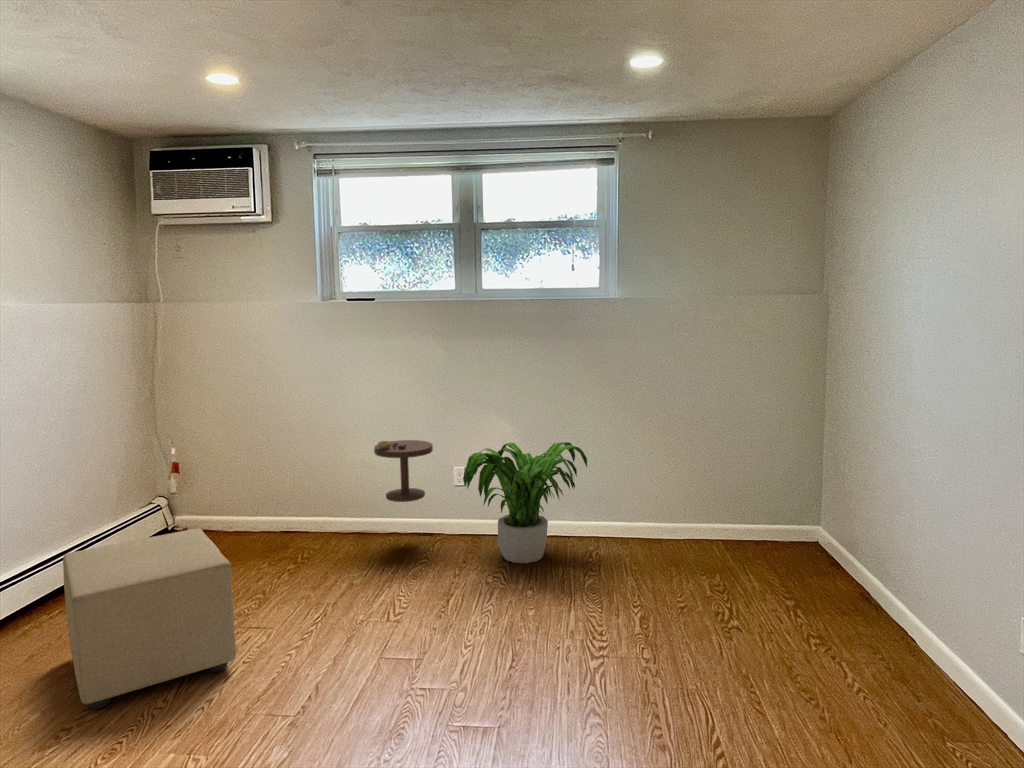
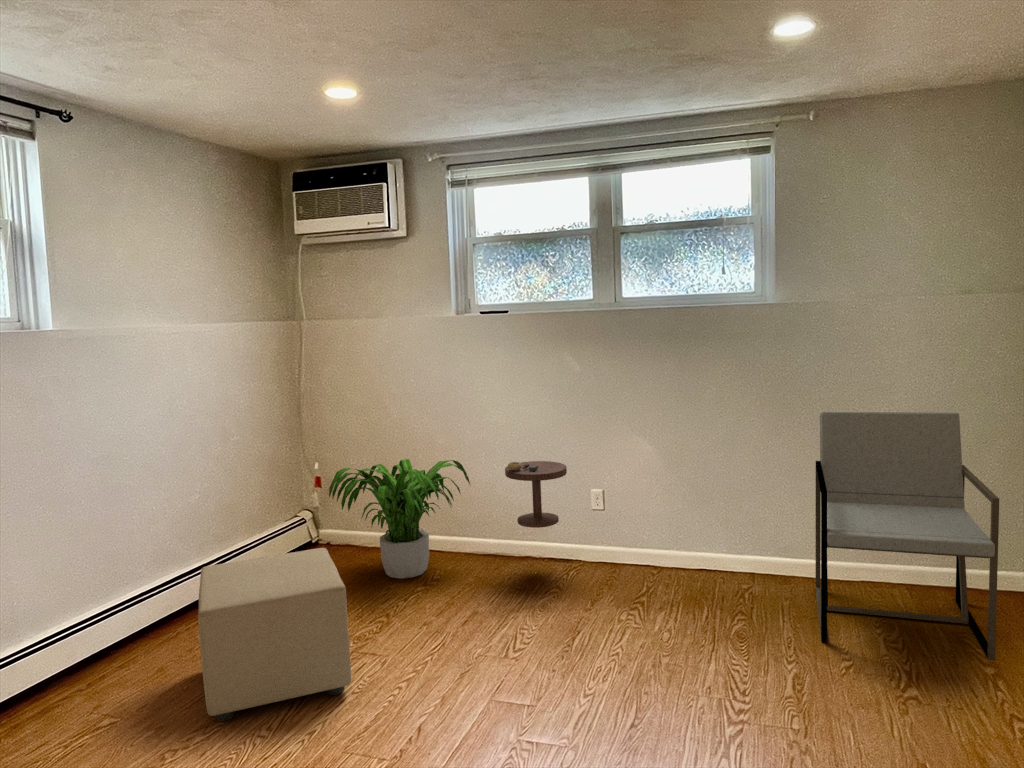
armchair: none [648,391,795,590] -> present [815,412,999,661]
potted plant: present [463,442,587,563] -> present [329,459,470,579]

